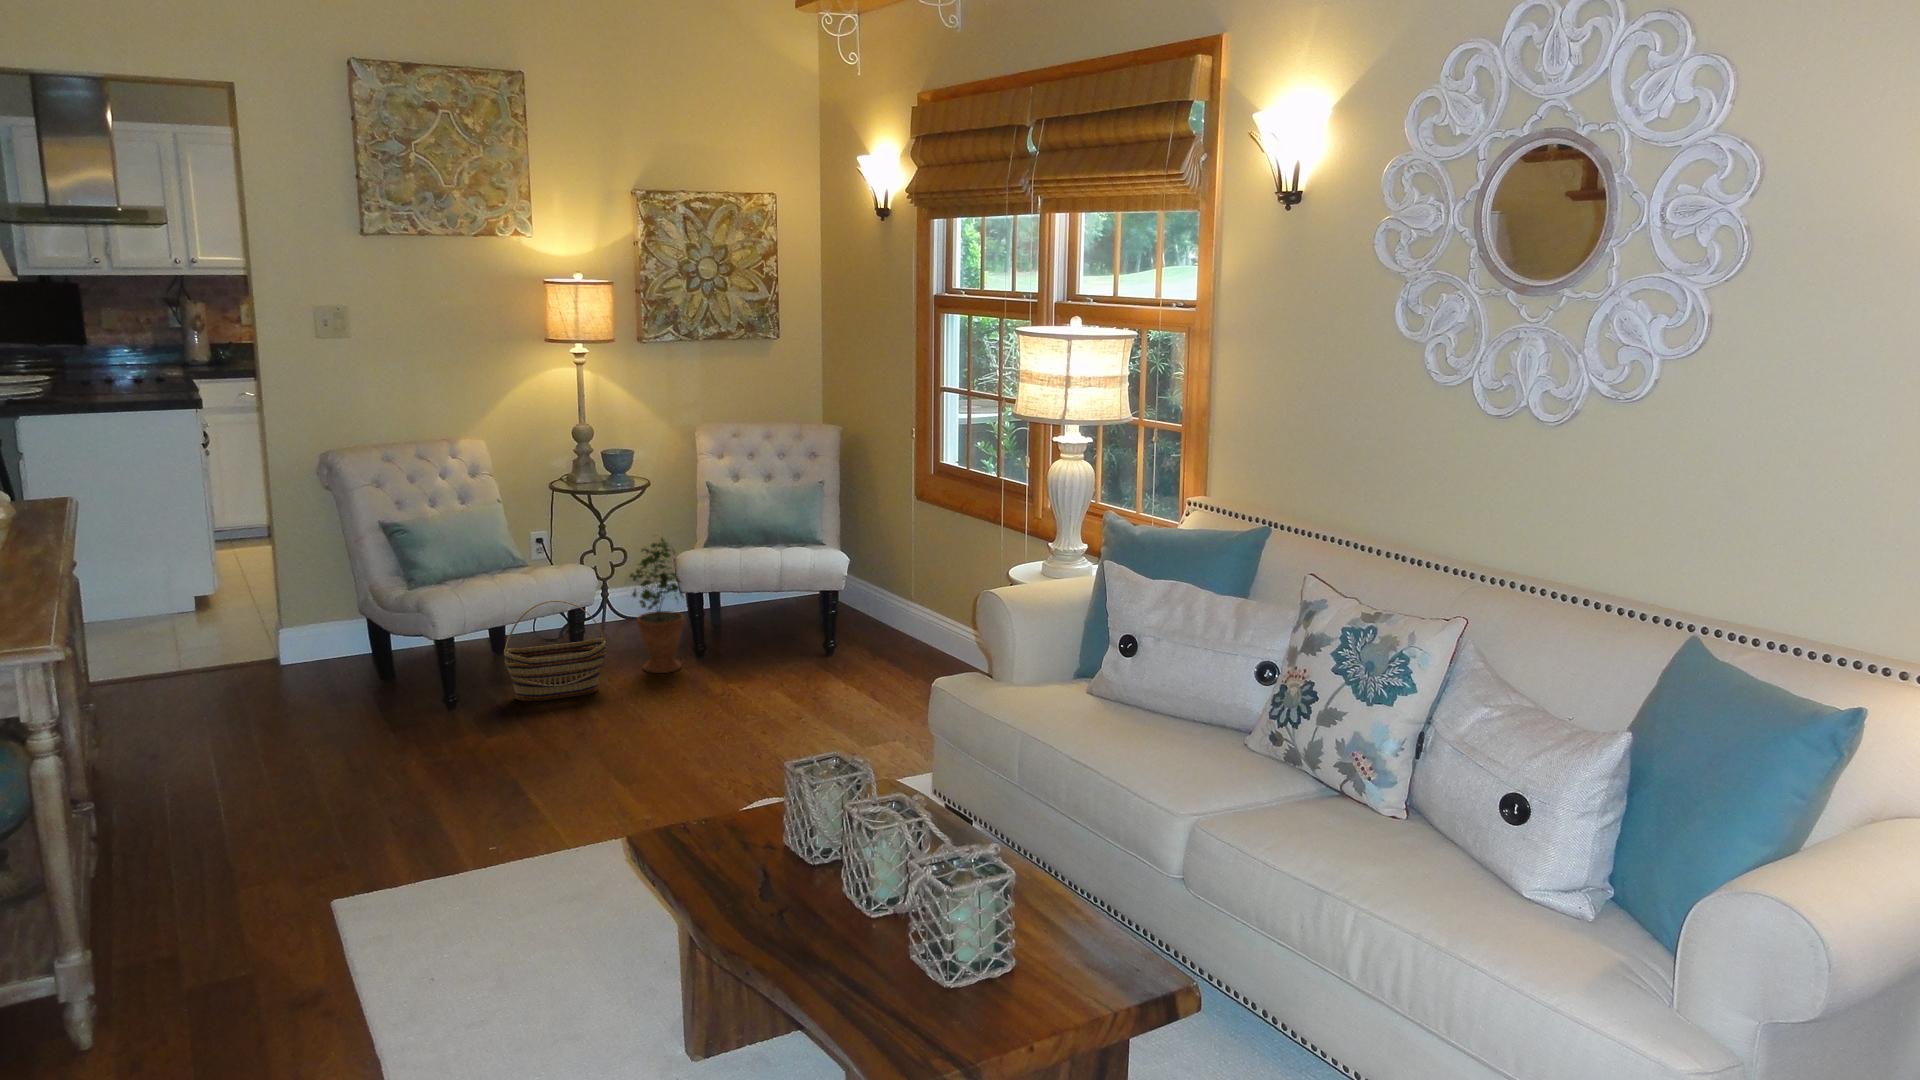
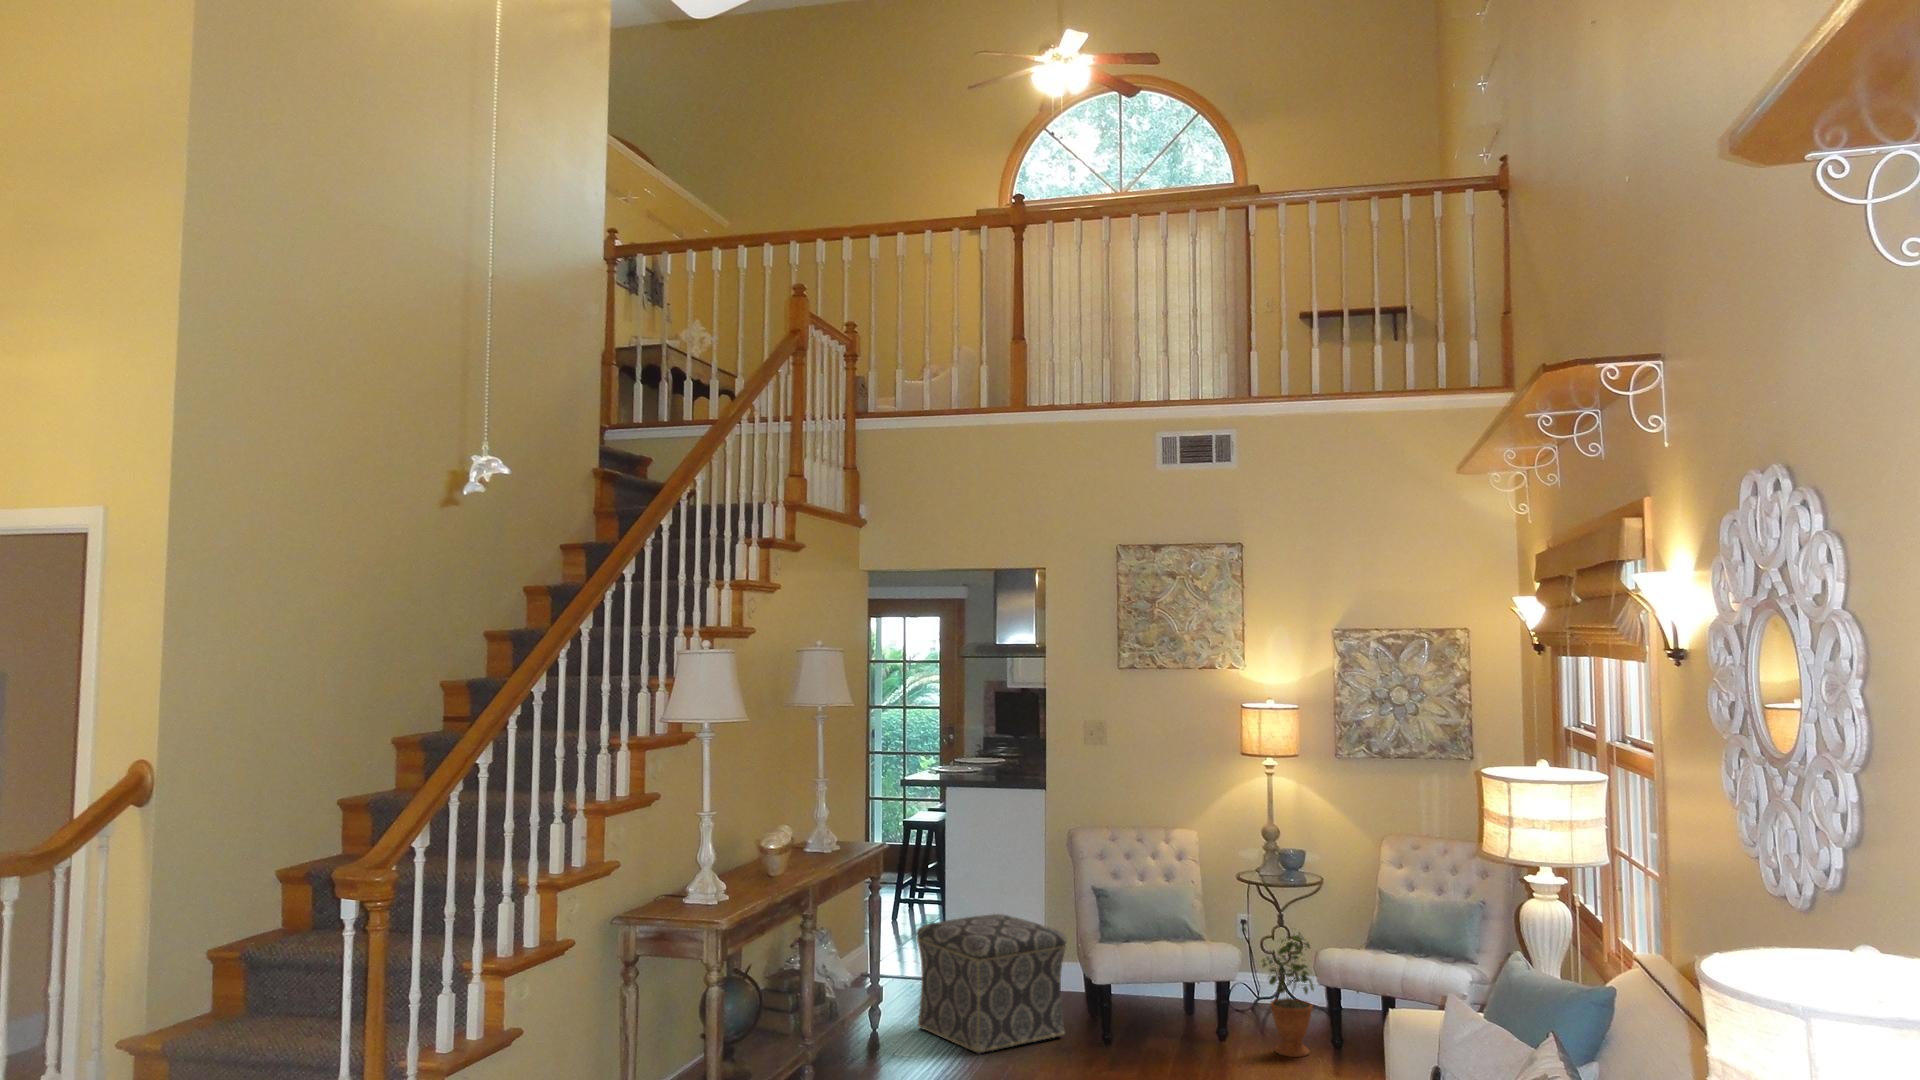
ottoman: none [157,577,395,760] -> present [916,914,1067,1054]
basket: present [504,601,606,701] -> none [1146,969,1229,1058]

